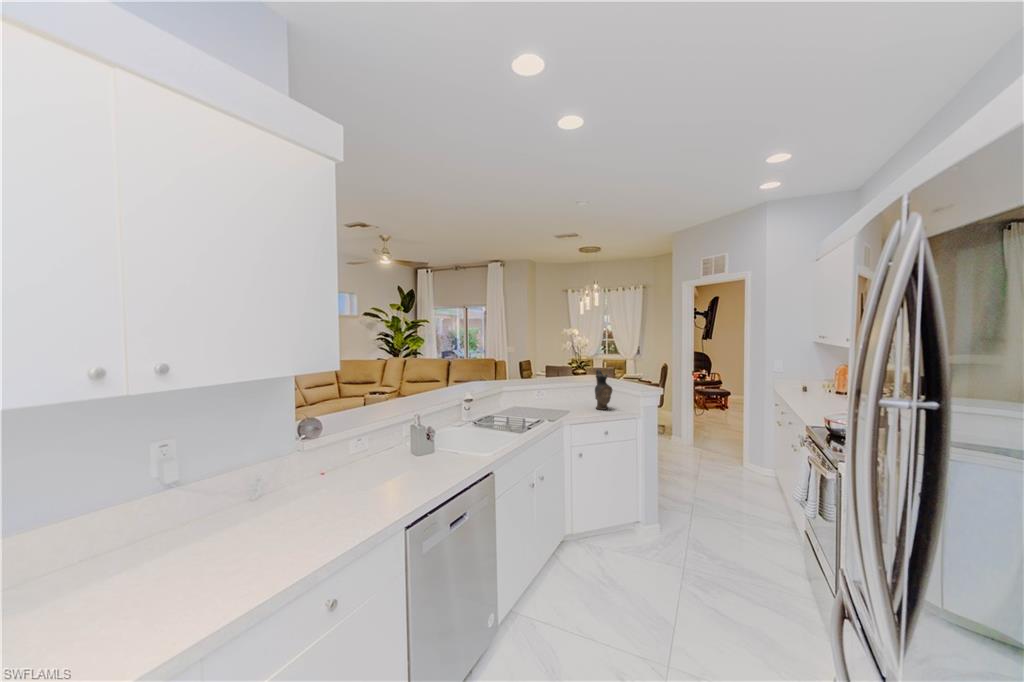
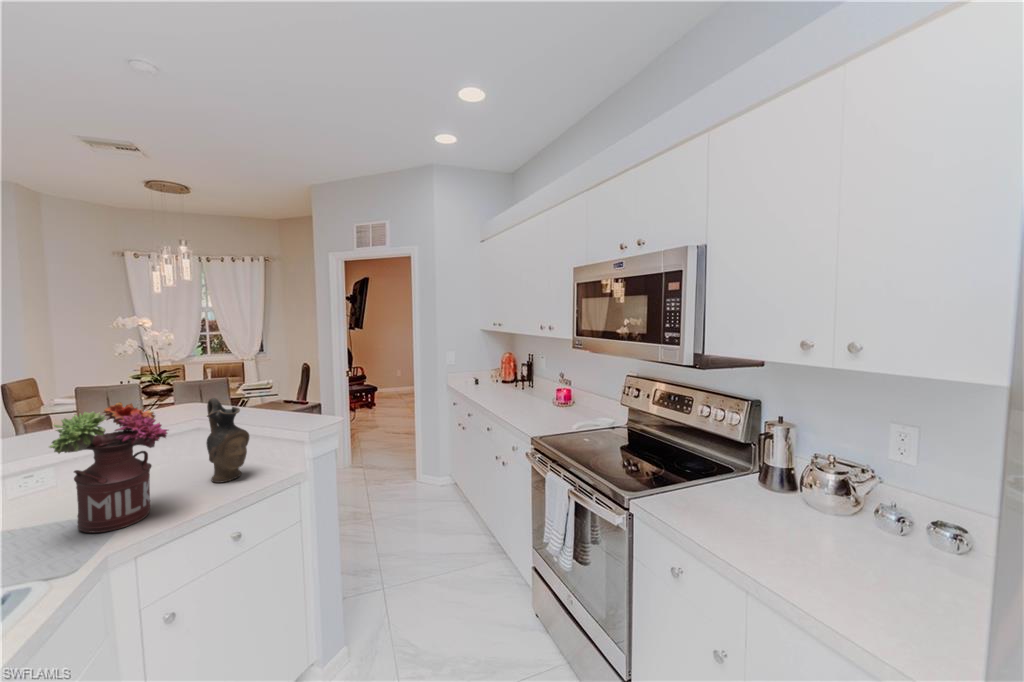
flower arrangement: none [547,364,581,414] -> present [49,402,167,532]

